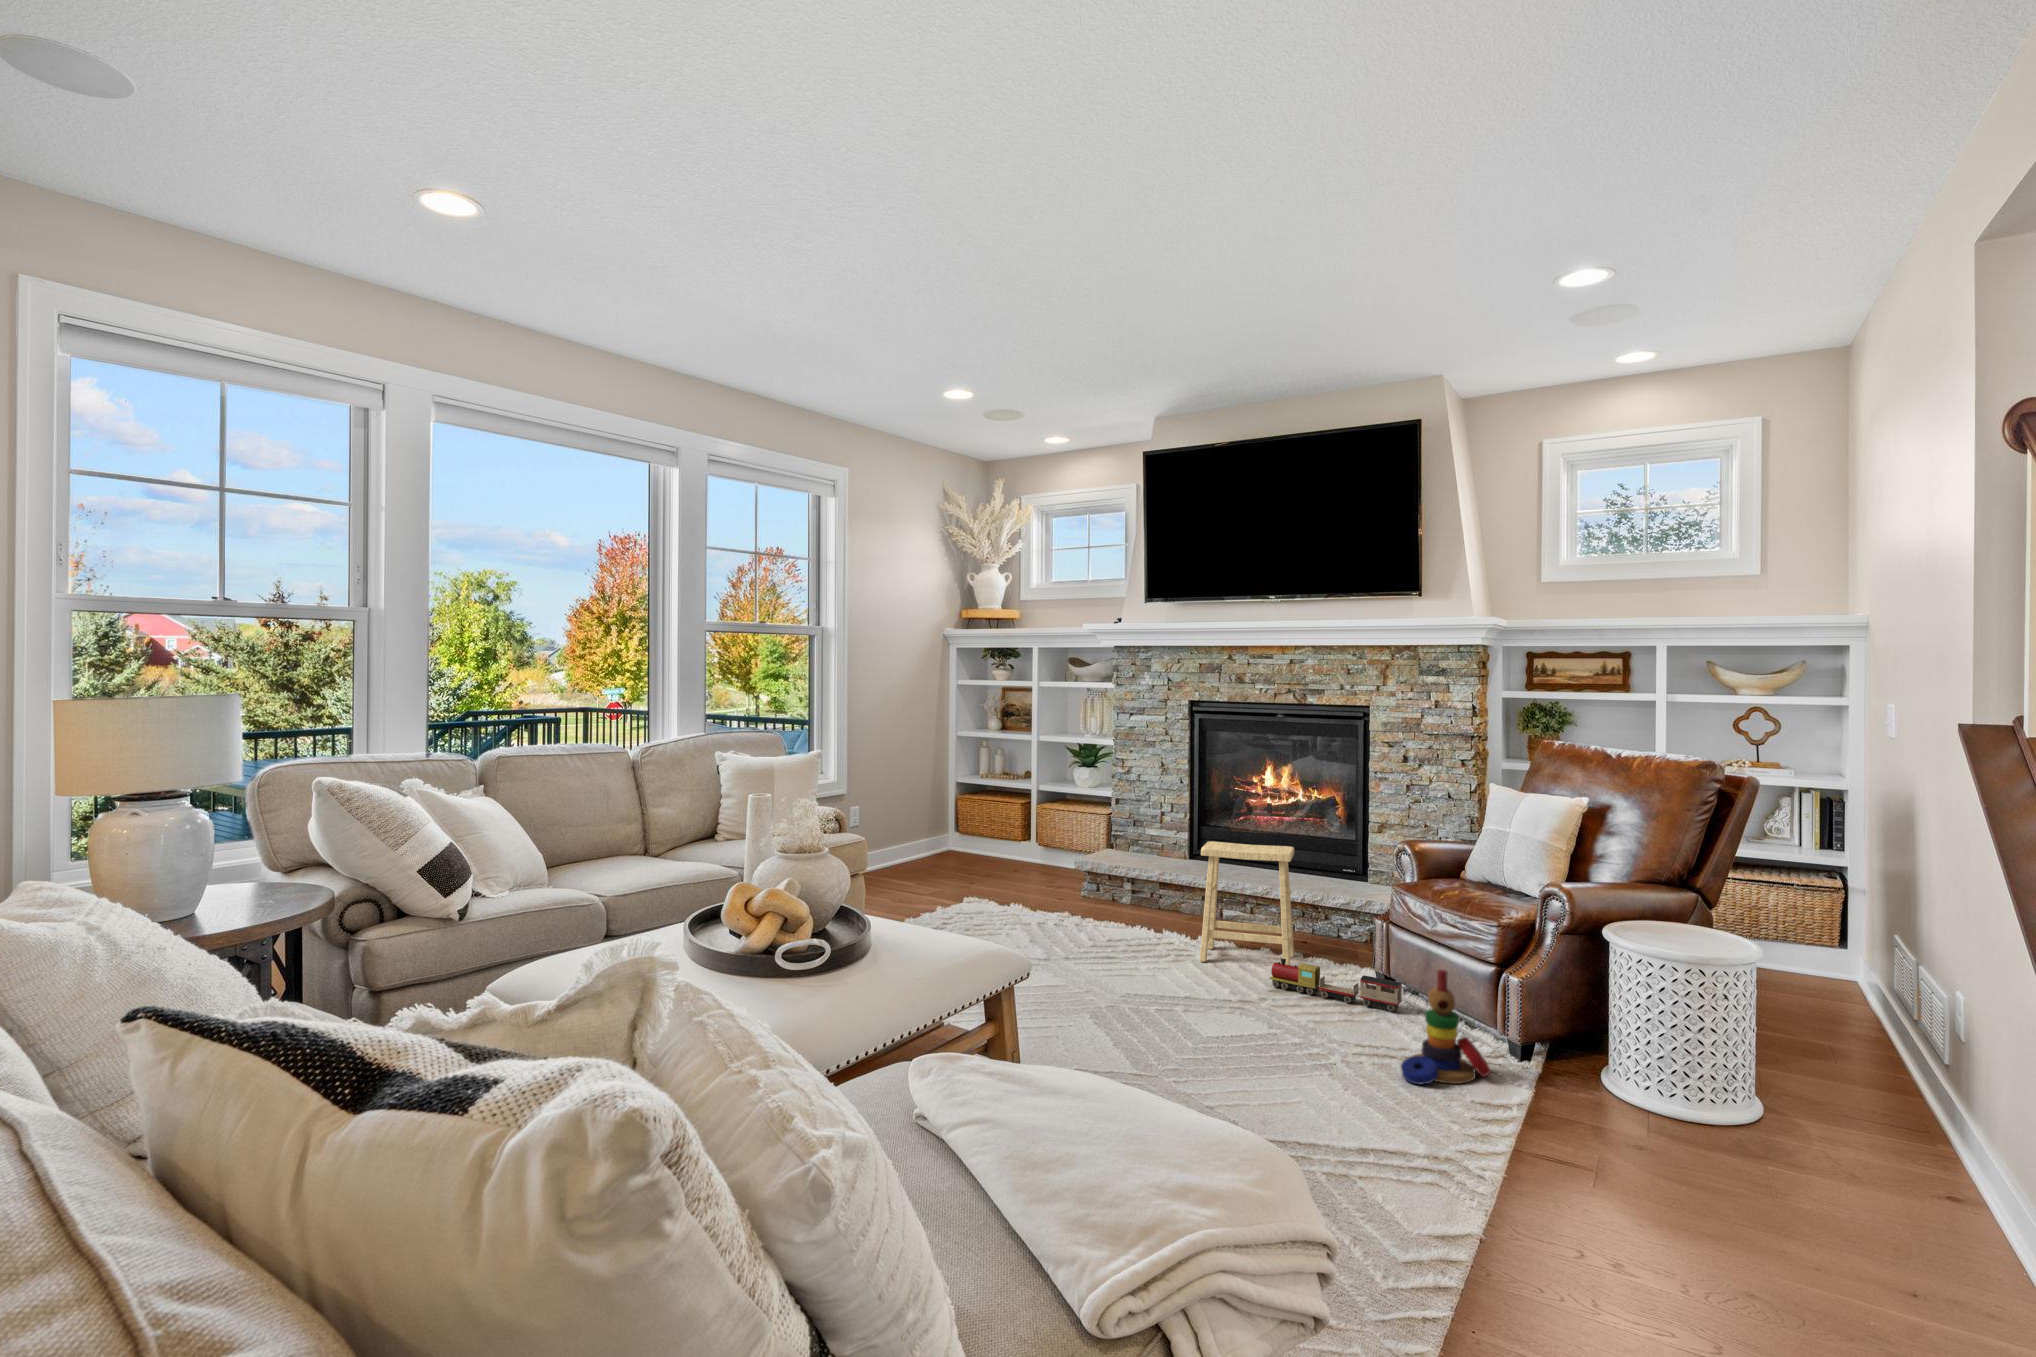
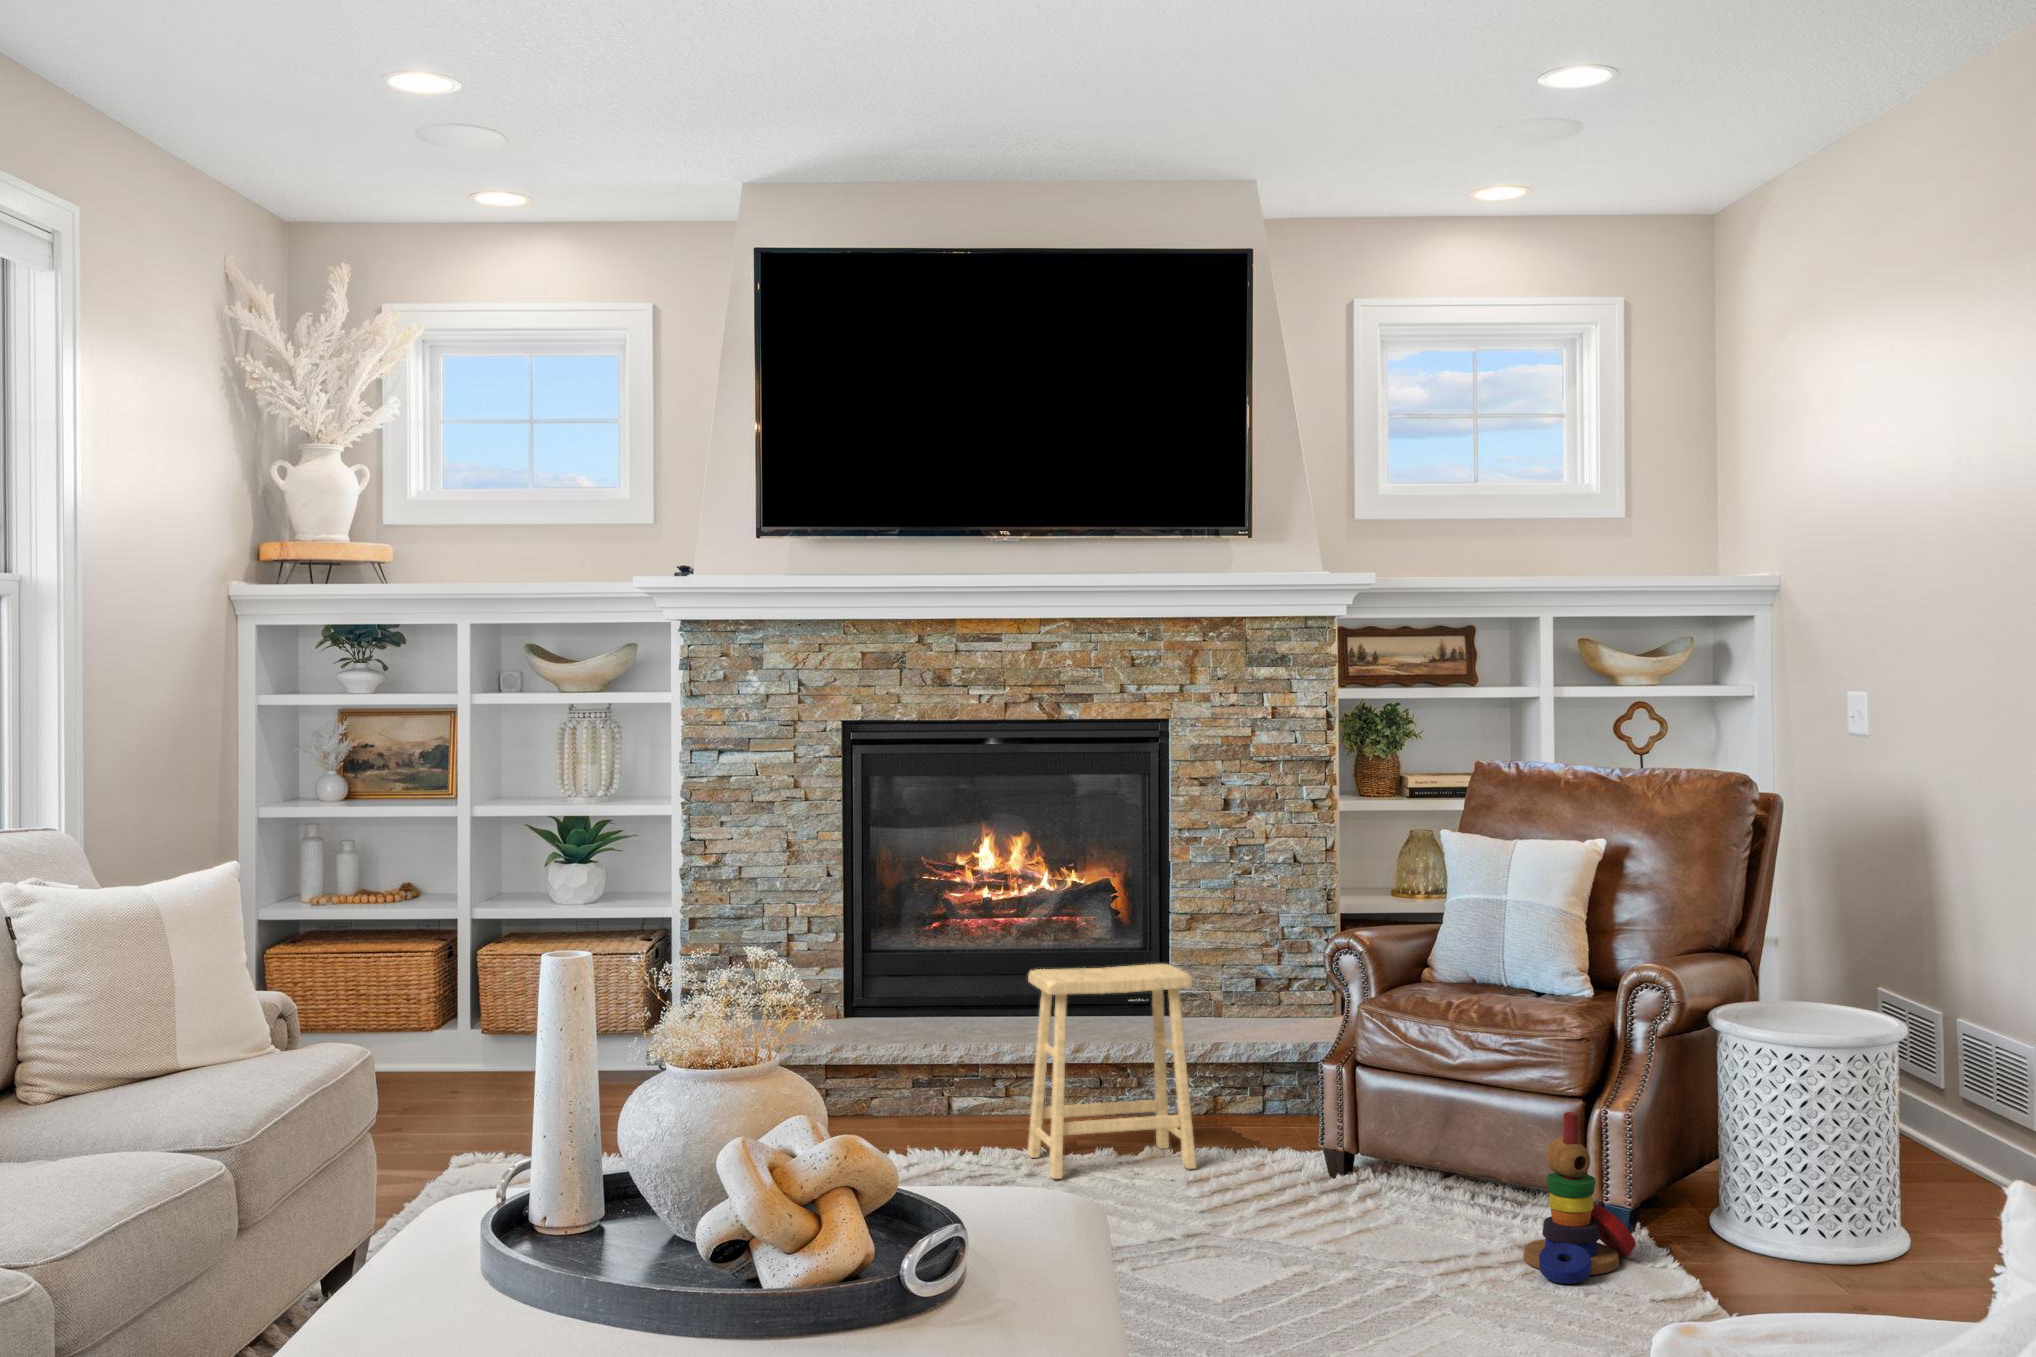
toy train: present [1269,958,1402,1012] -> none [1206,1147,1417,1198]

